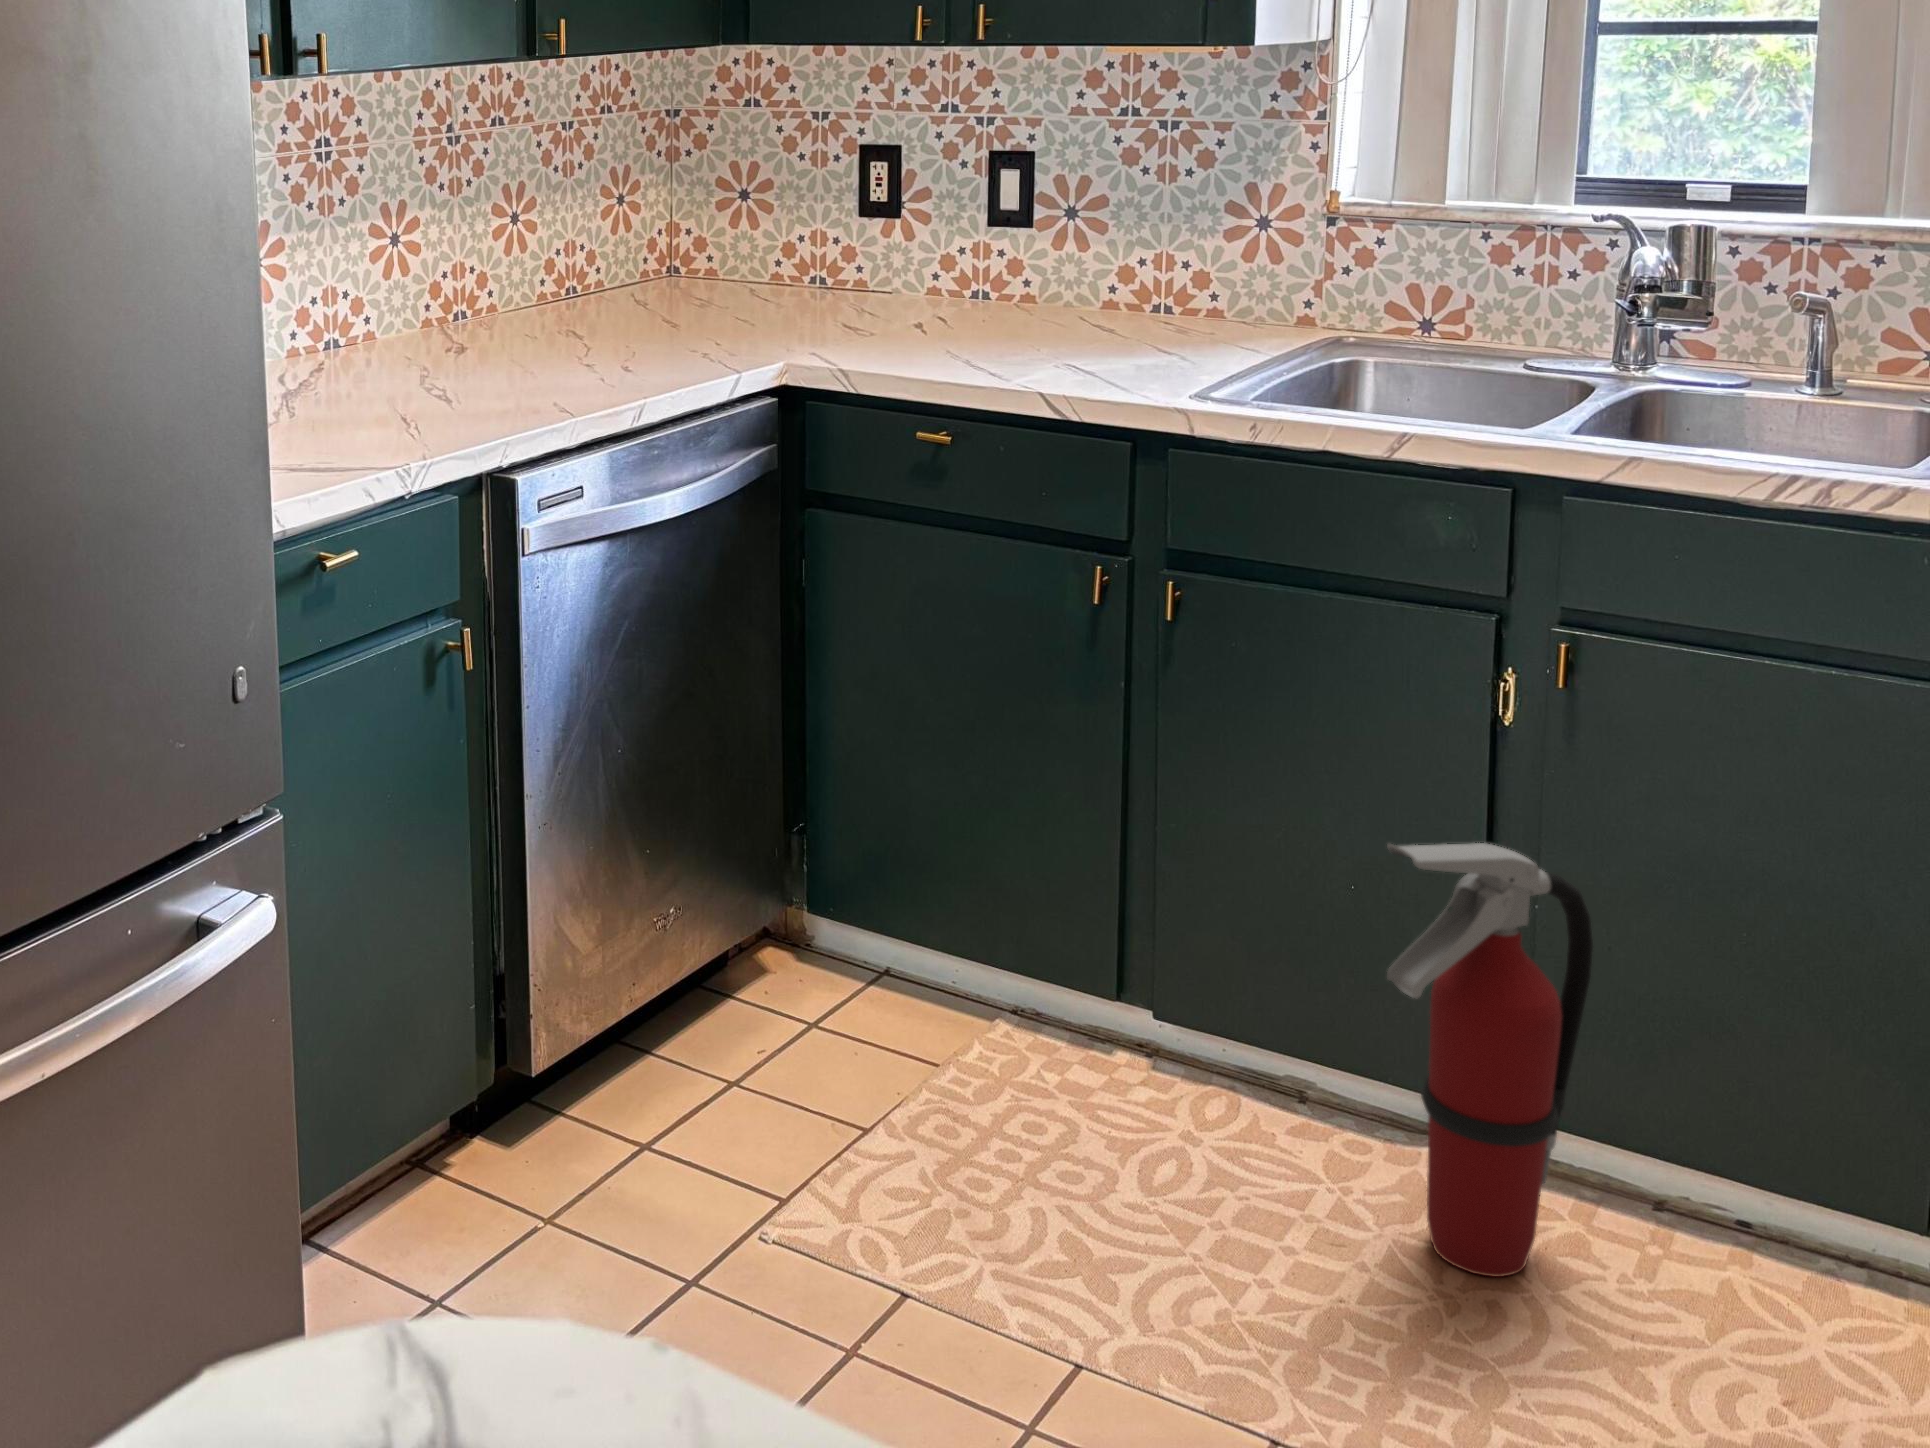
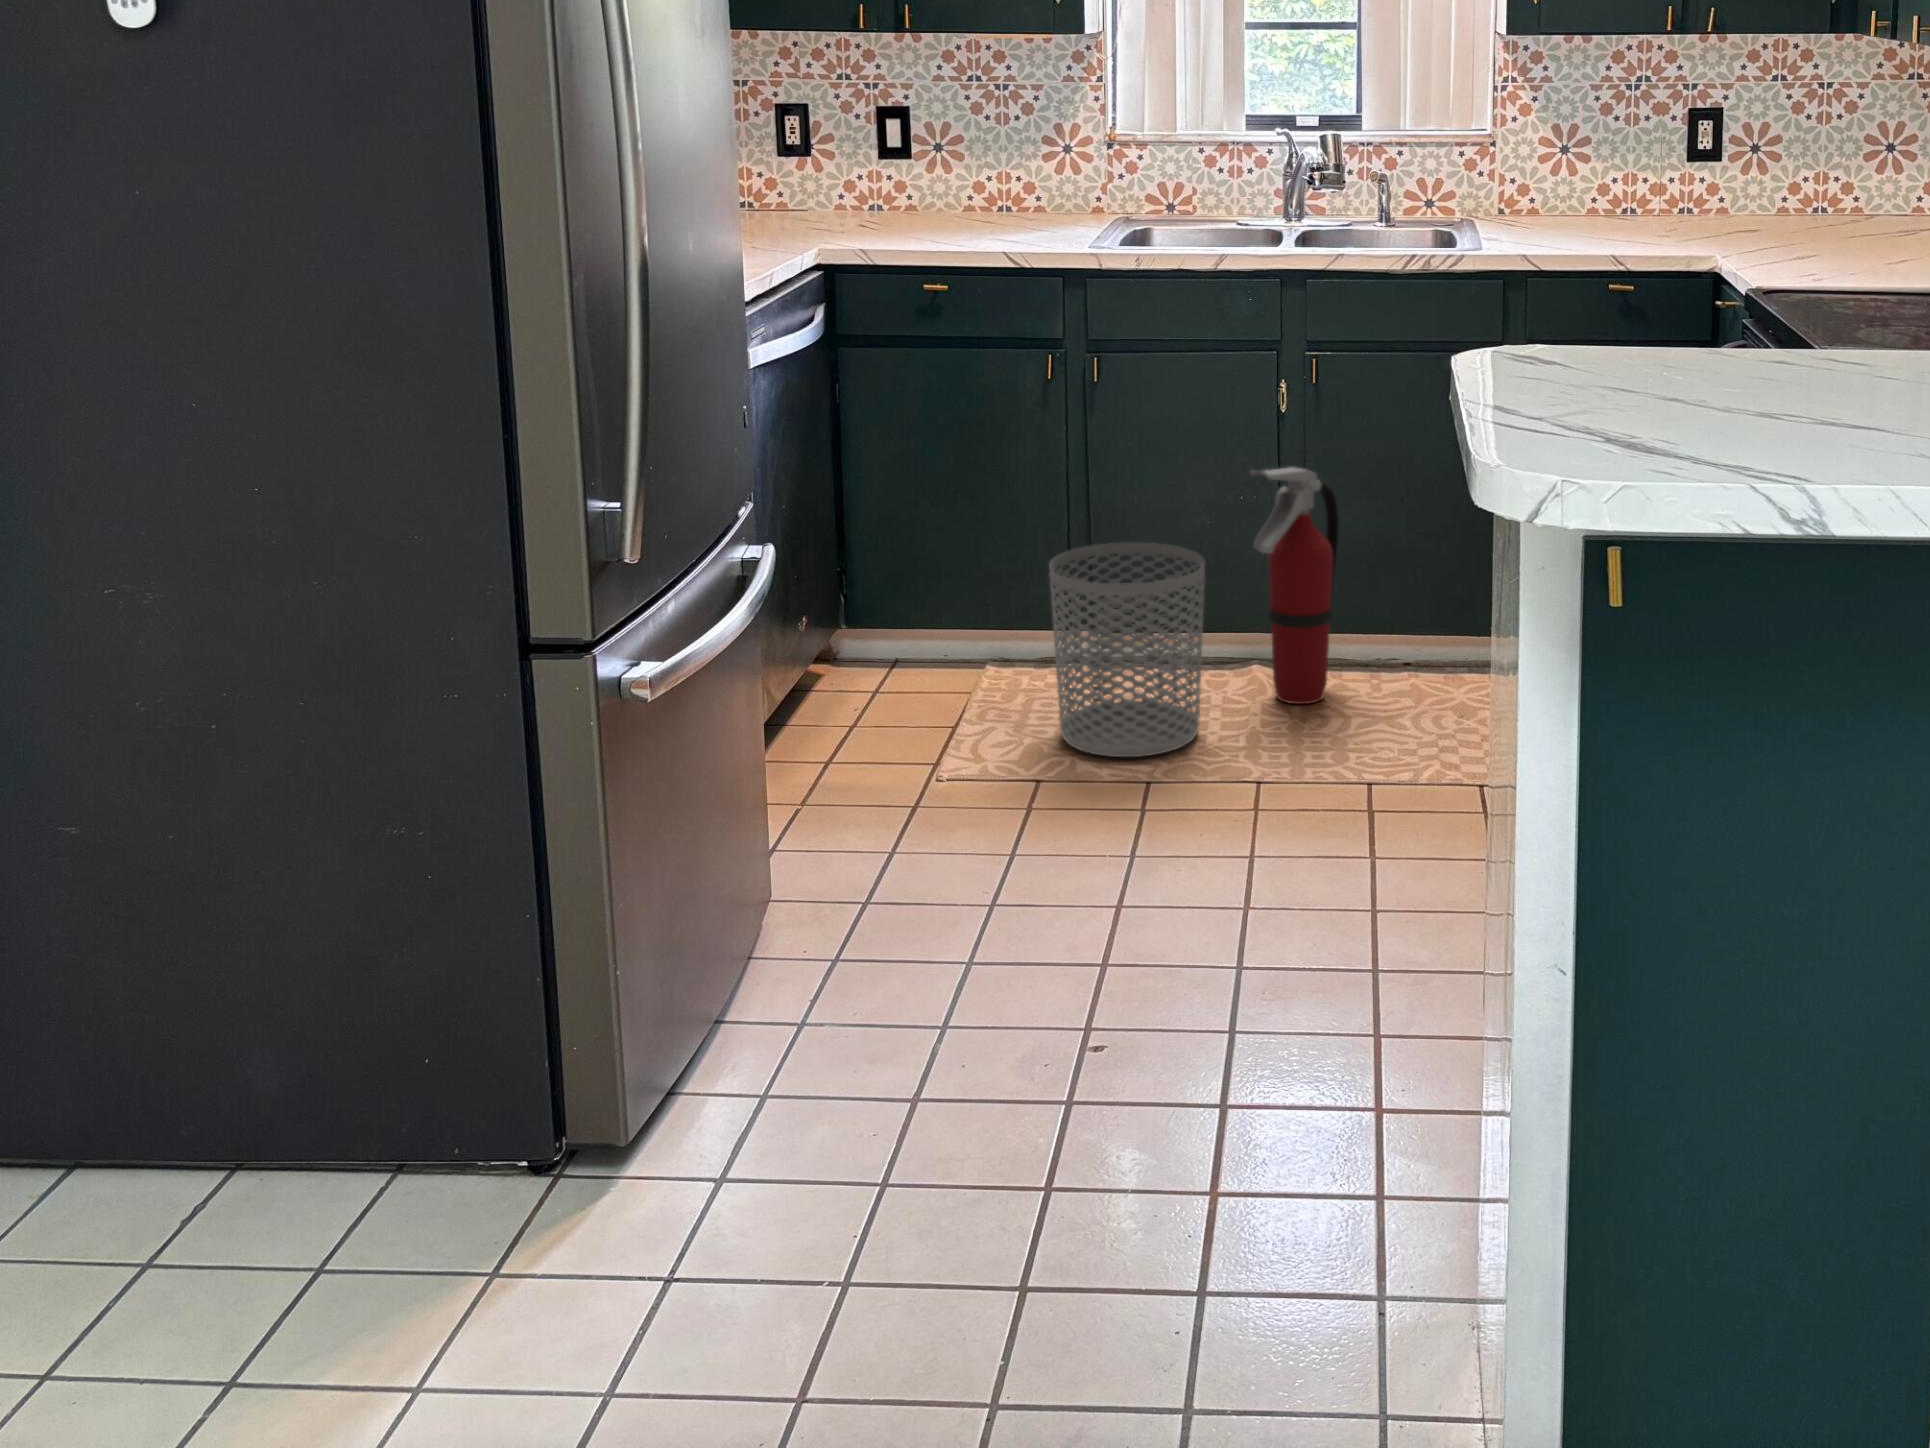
waste bin: none [992,906,1271,1314] -> present [1049,543,1205,757]

